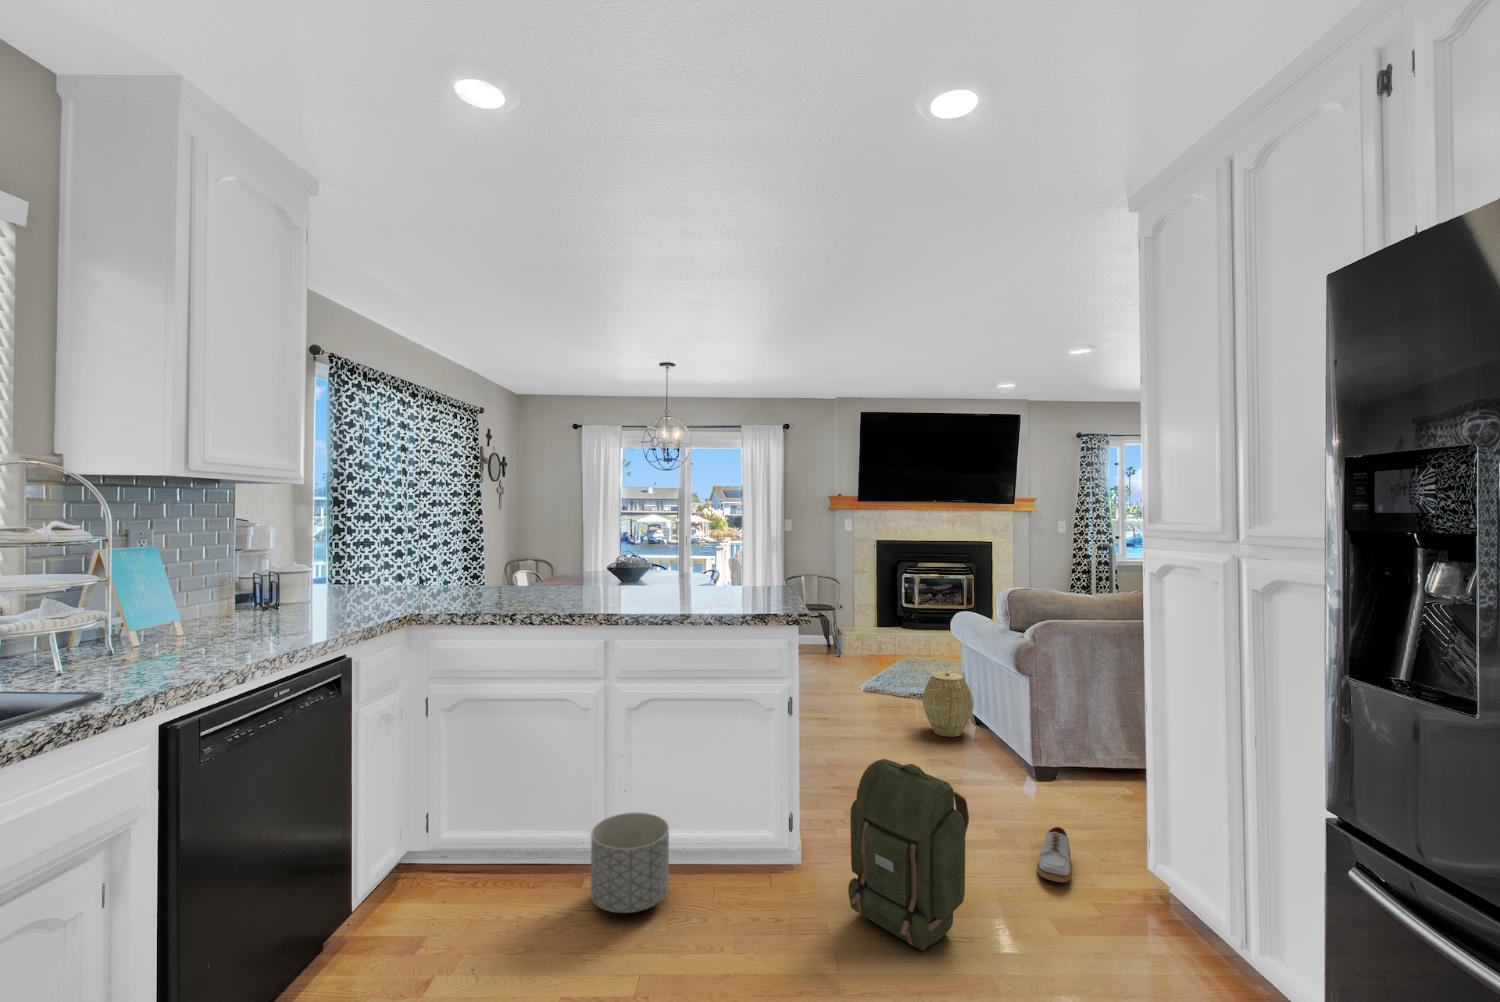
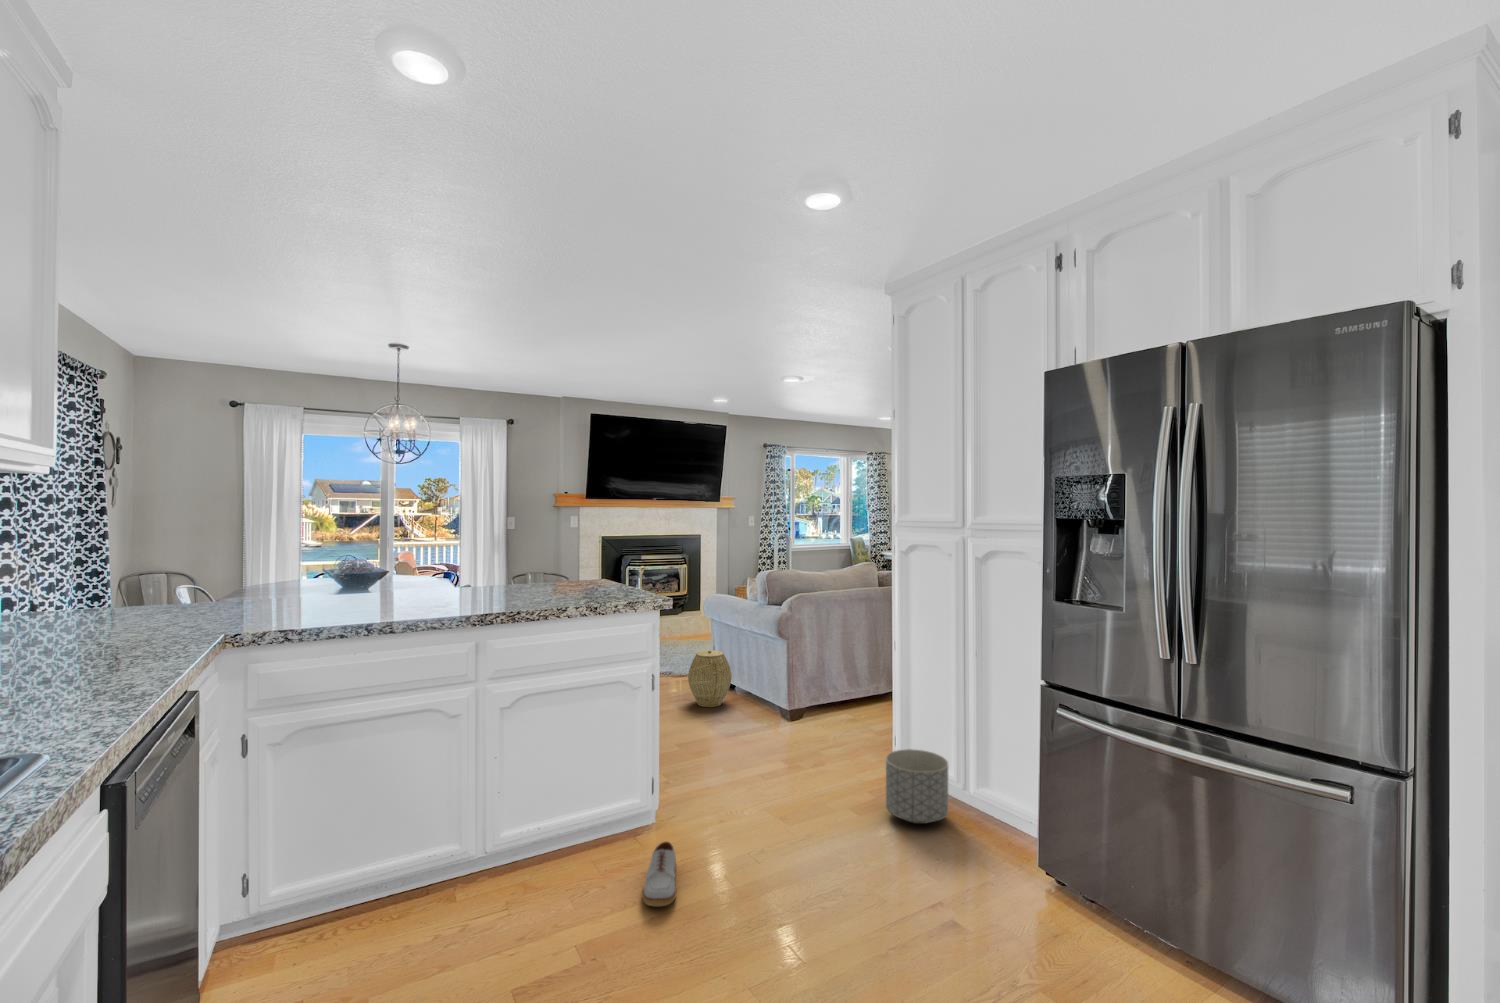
backpack: present [848,759,969,951] -> none [722,716,820,864]
planter: present [591,813,669,913] -> present [886,749,948,824]
shoe: present [1037,827,1072,882] -> present [642,842,677,906]

